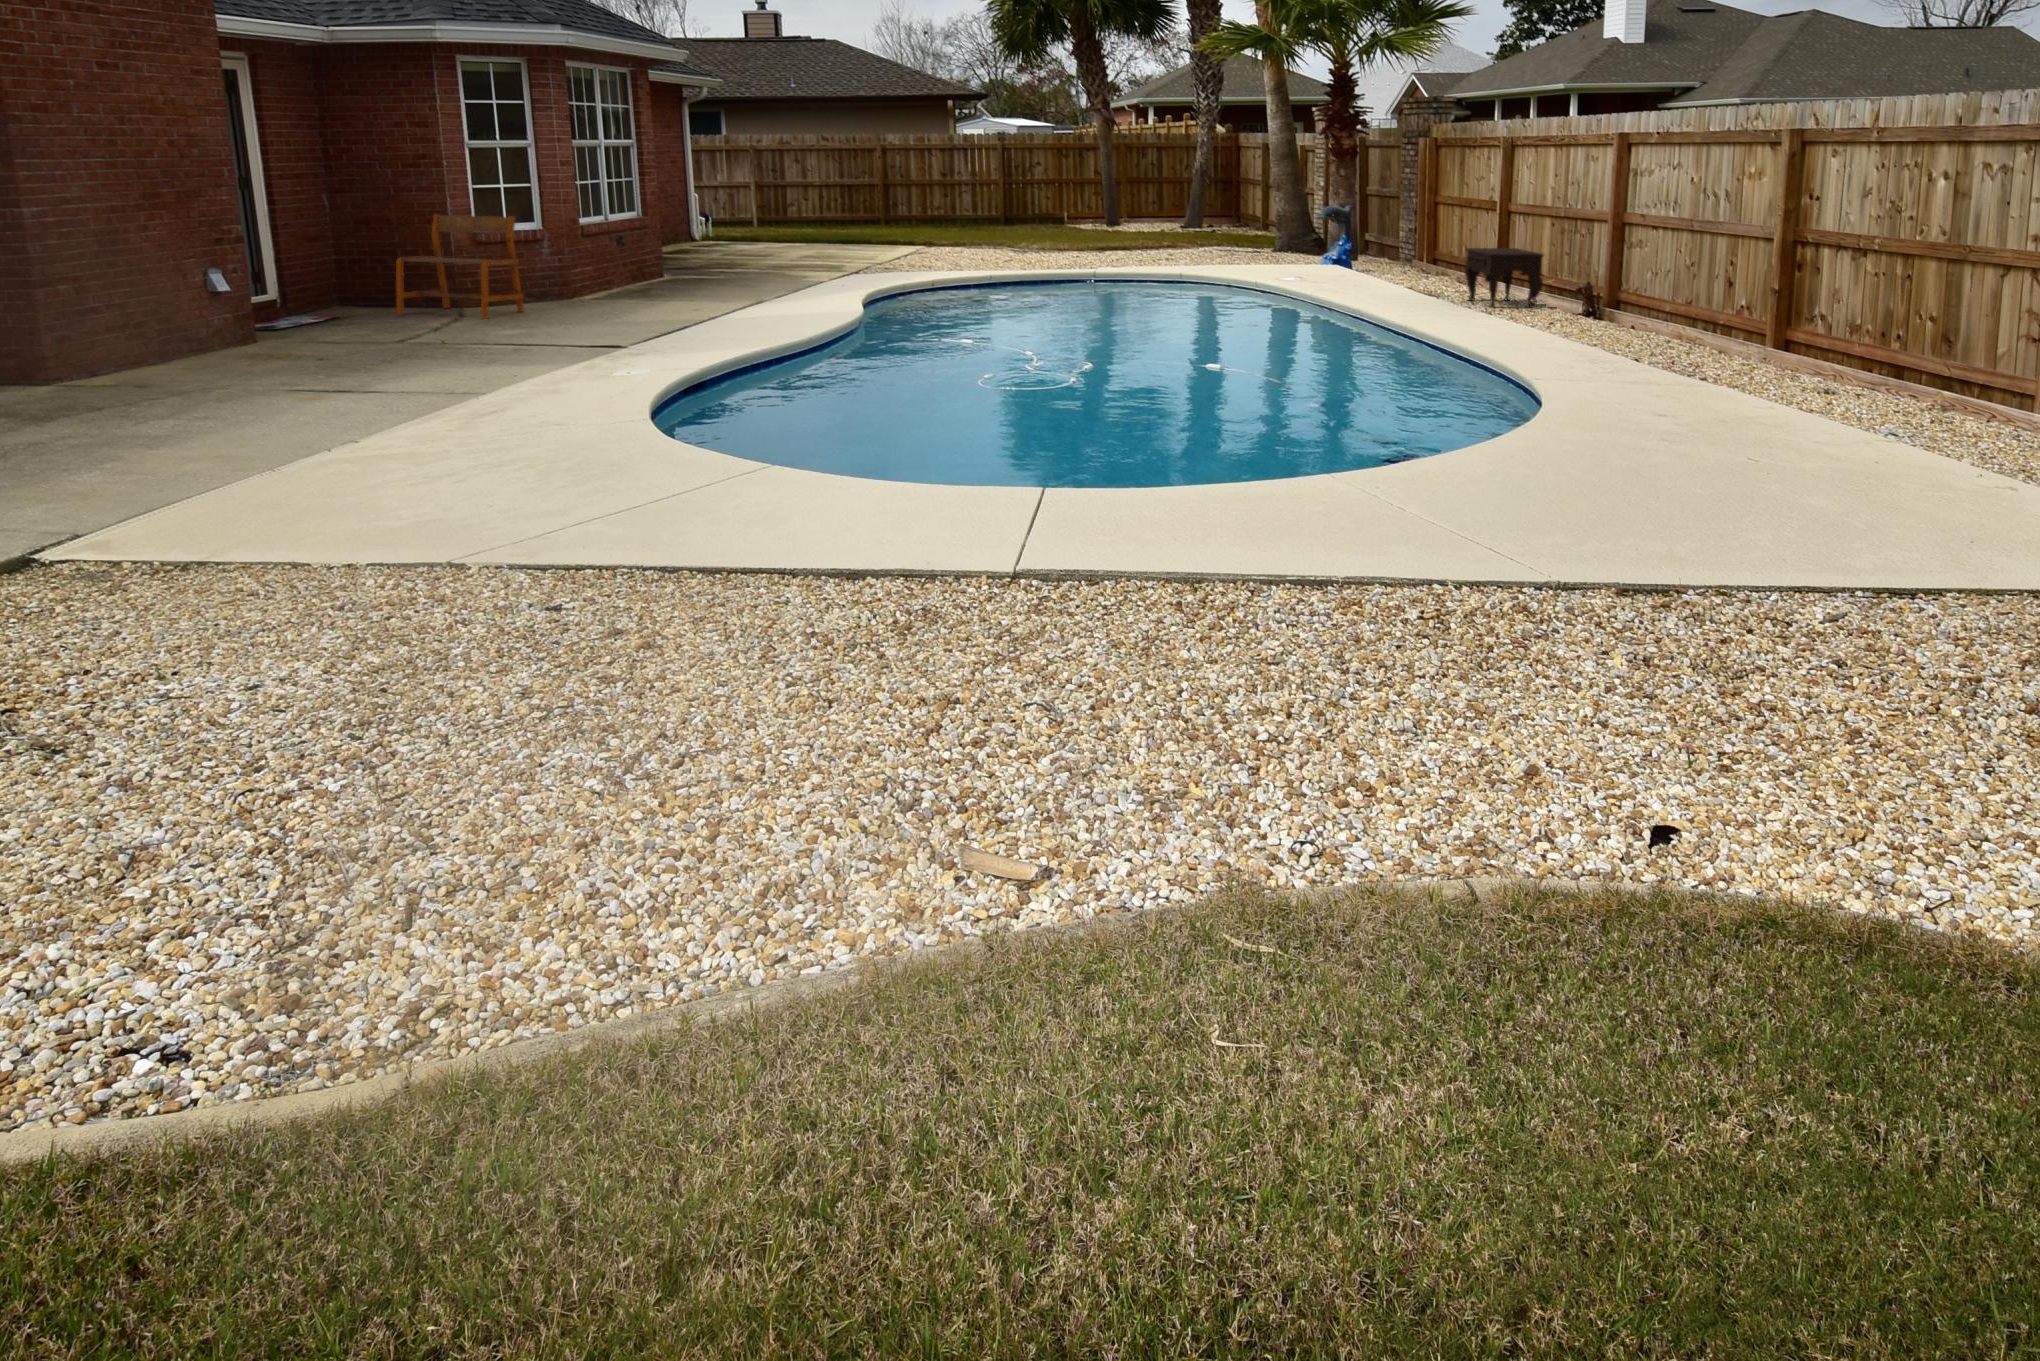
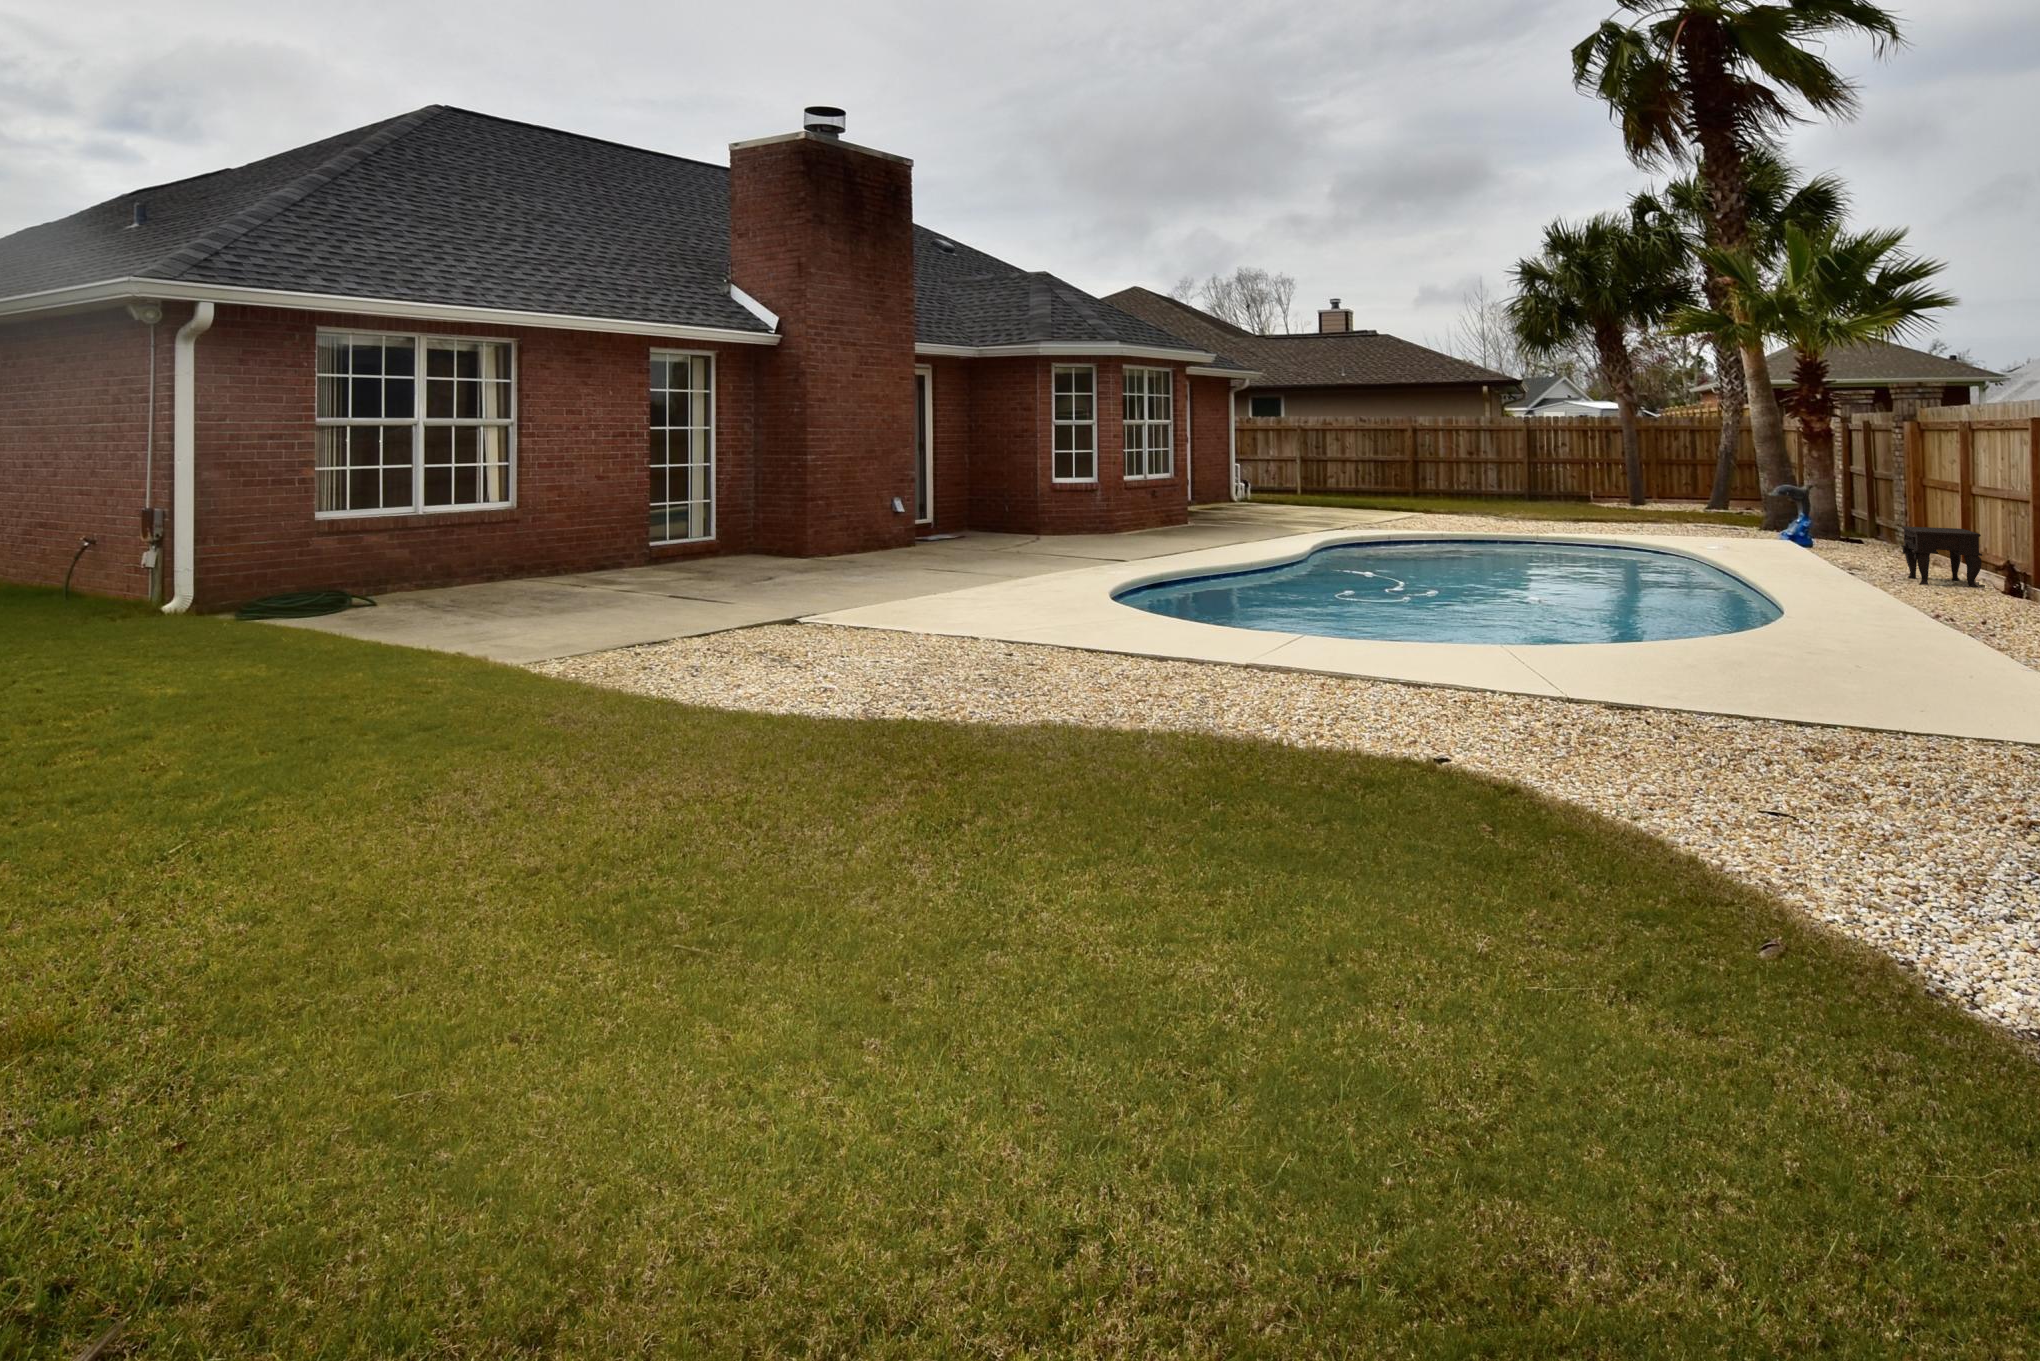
bench: present [396,214,524,319] -> none [1000,469,1080,543]

